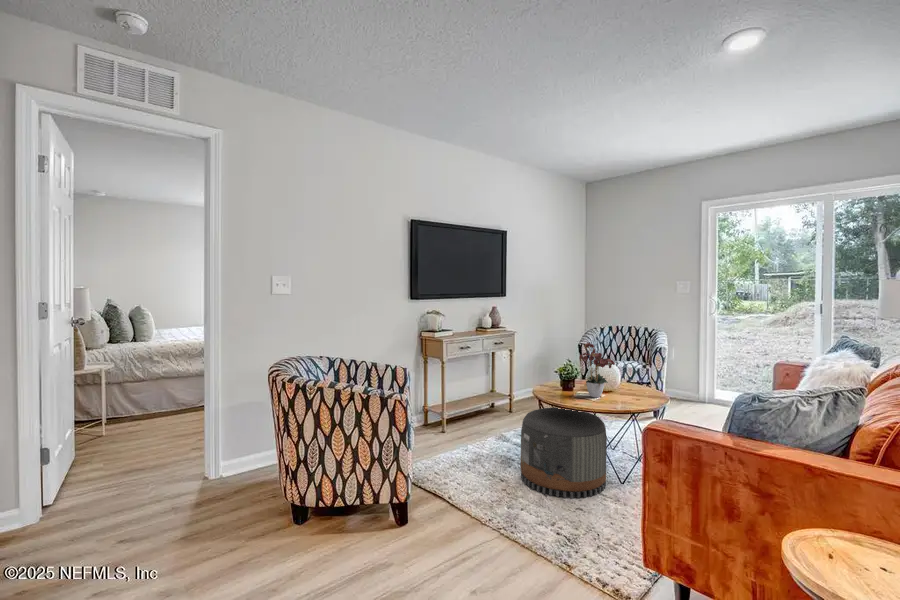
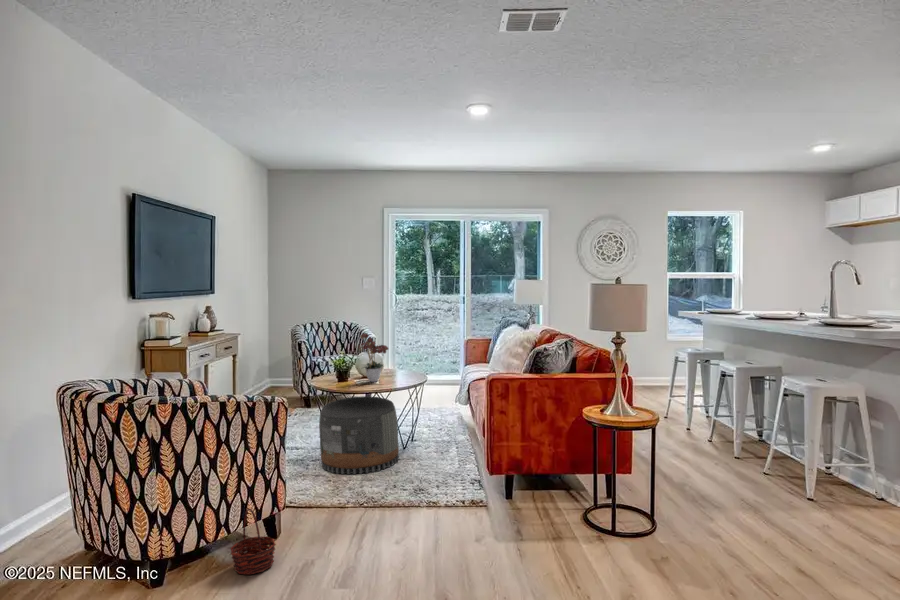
basket: none [323,493,365,558] -> present [231,509,276,574]

